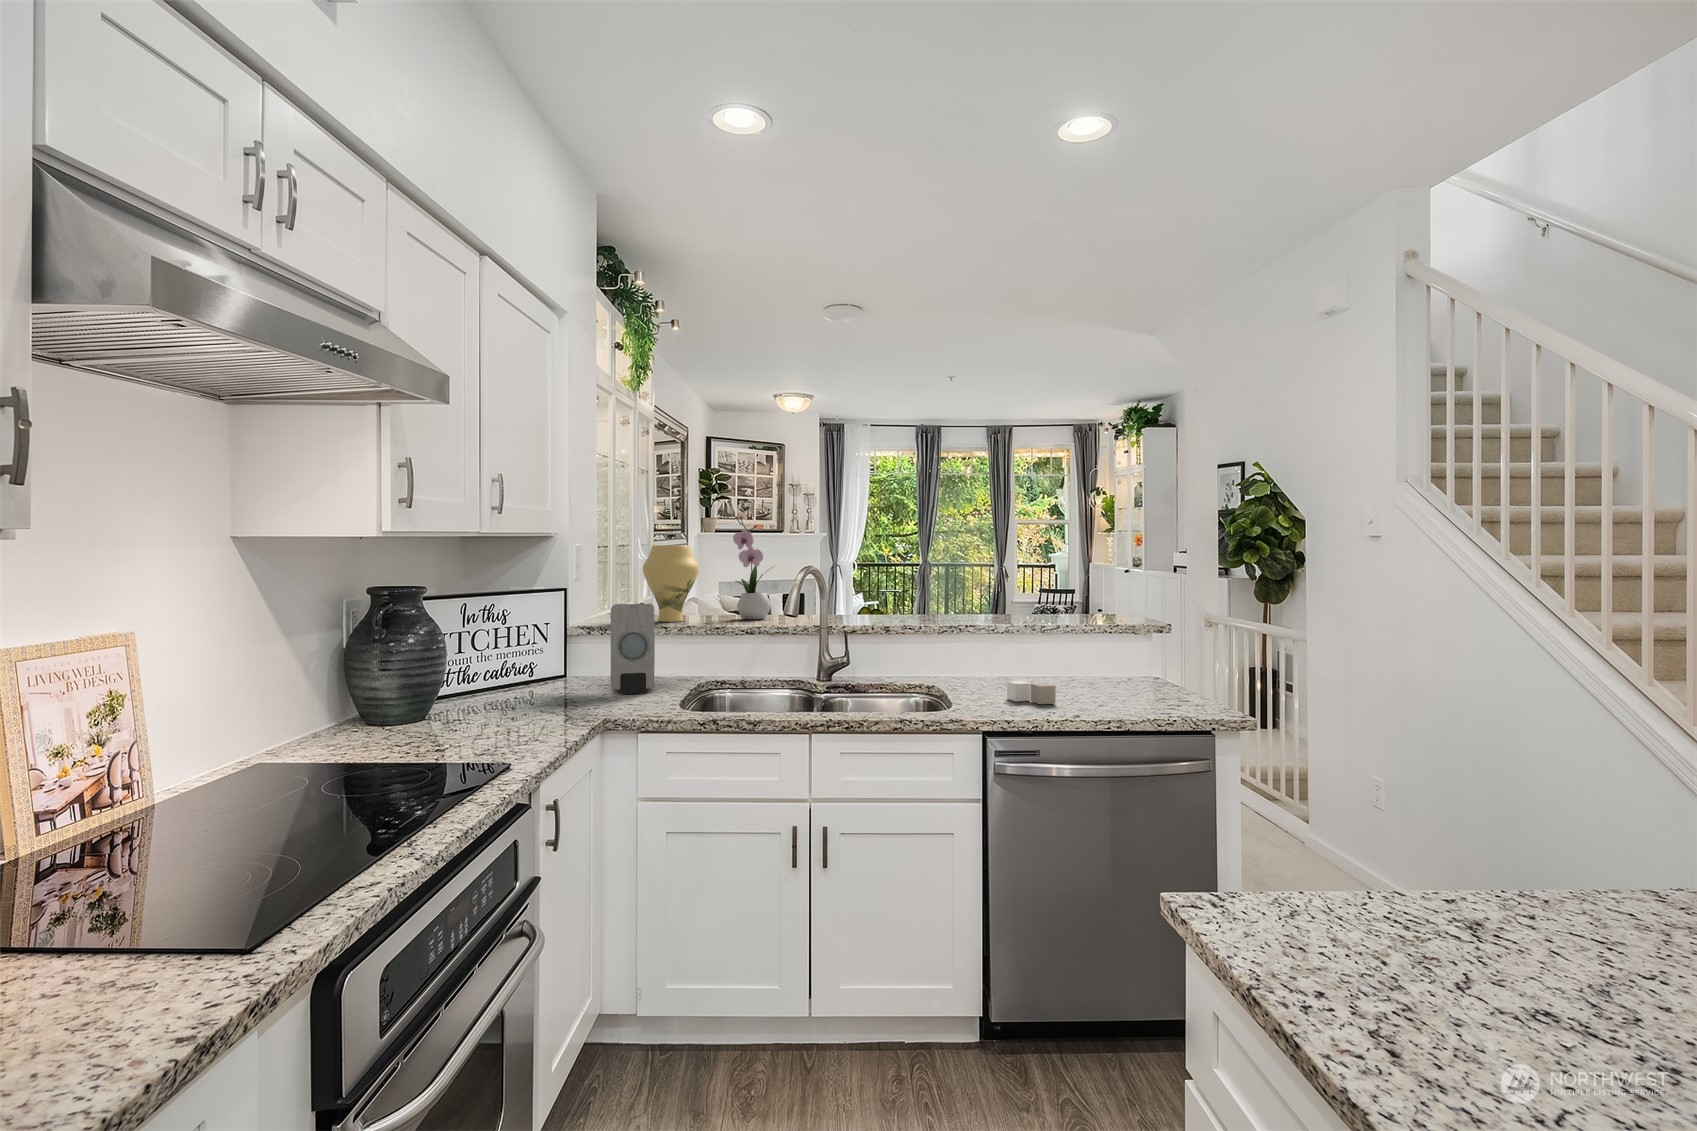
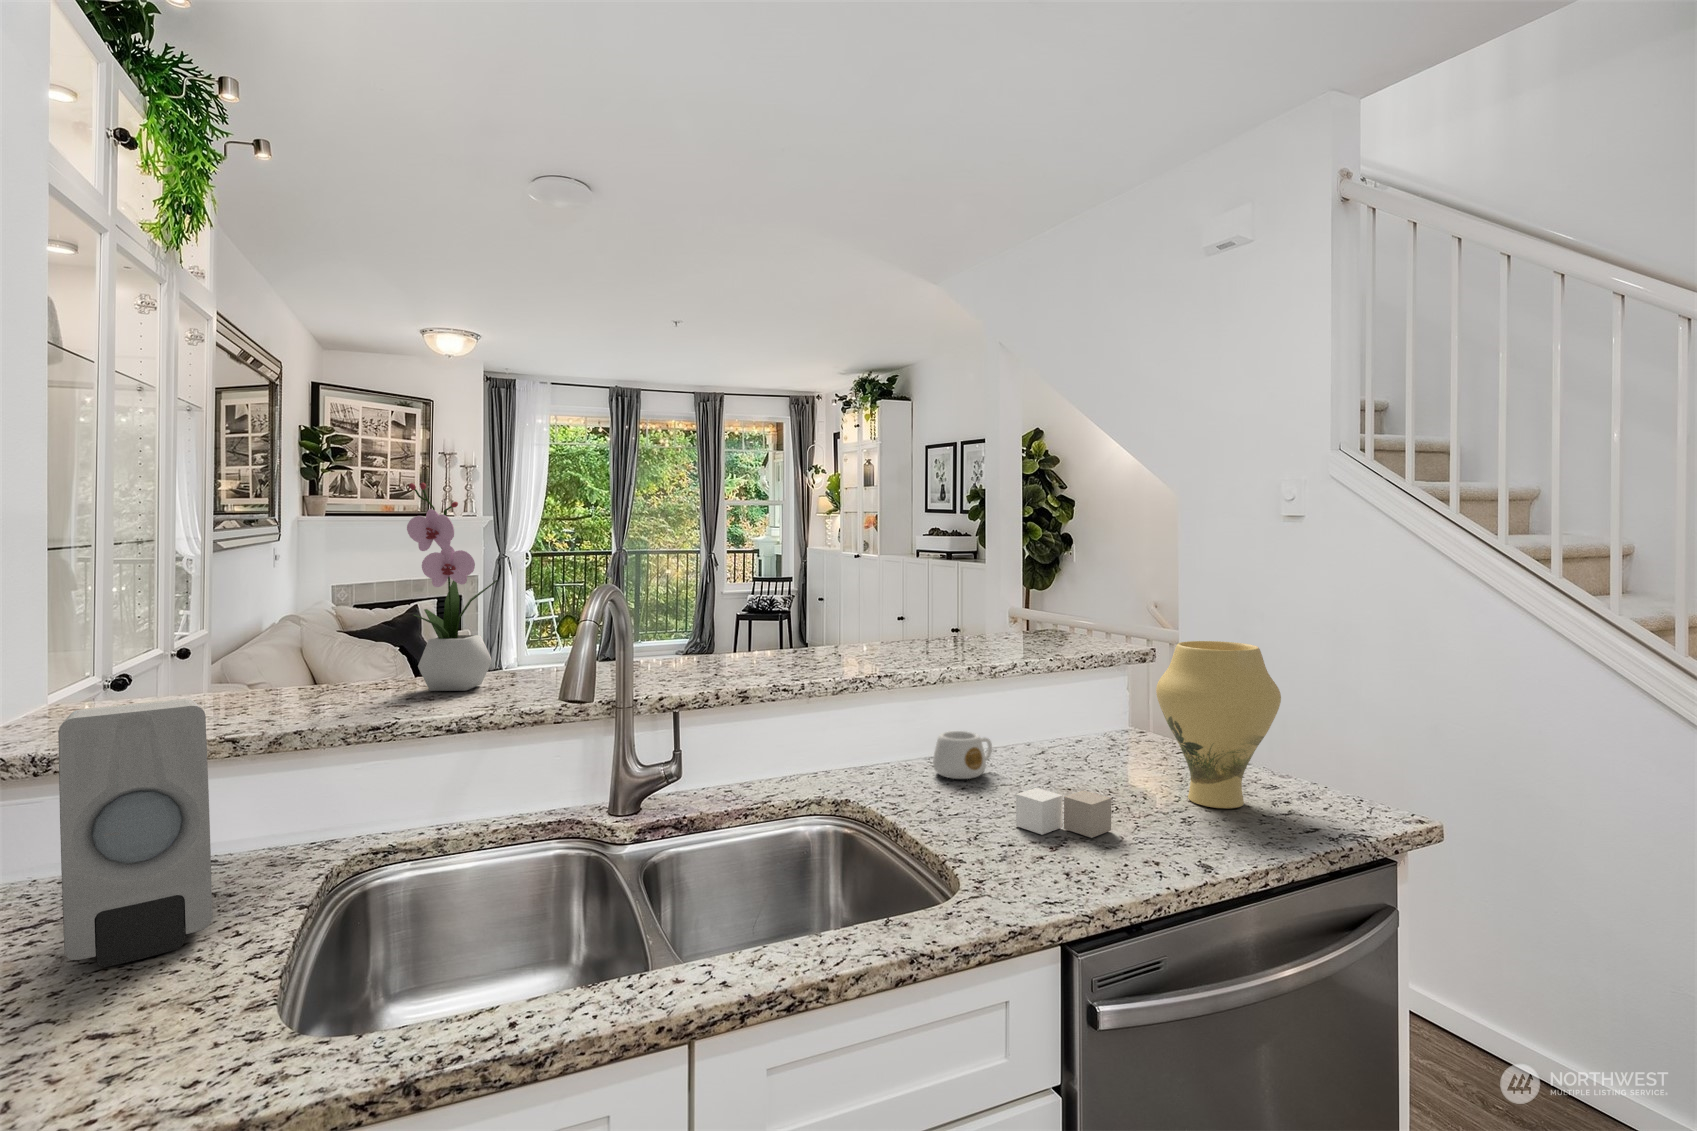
vase: present [643,545,699,622] -> present [1156,641,1281,809]
mug: none [994,658,1033,684] -> present [933,731,992,779]

